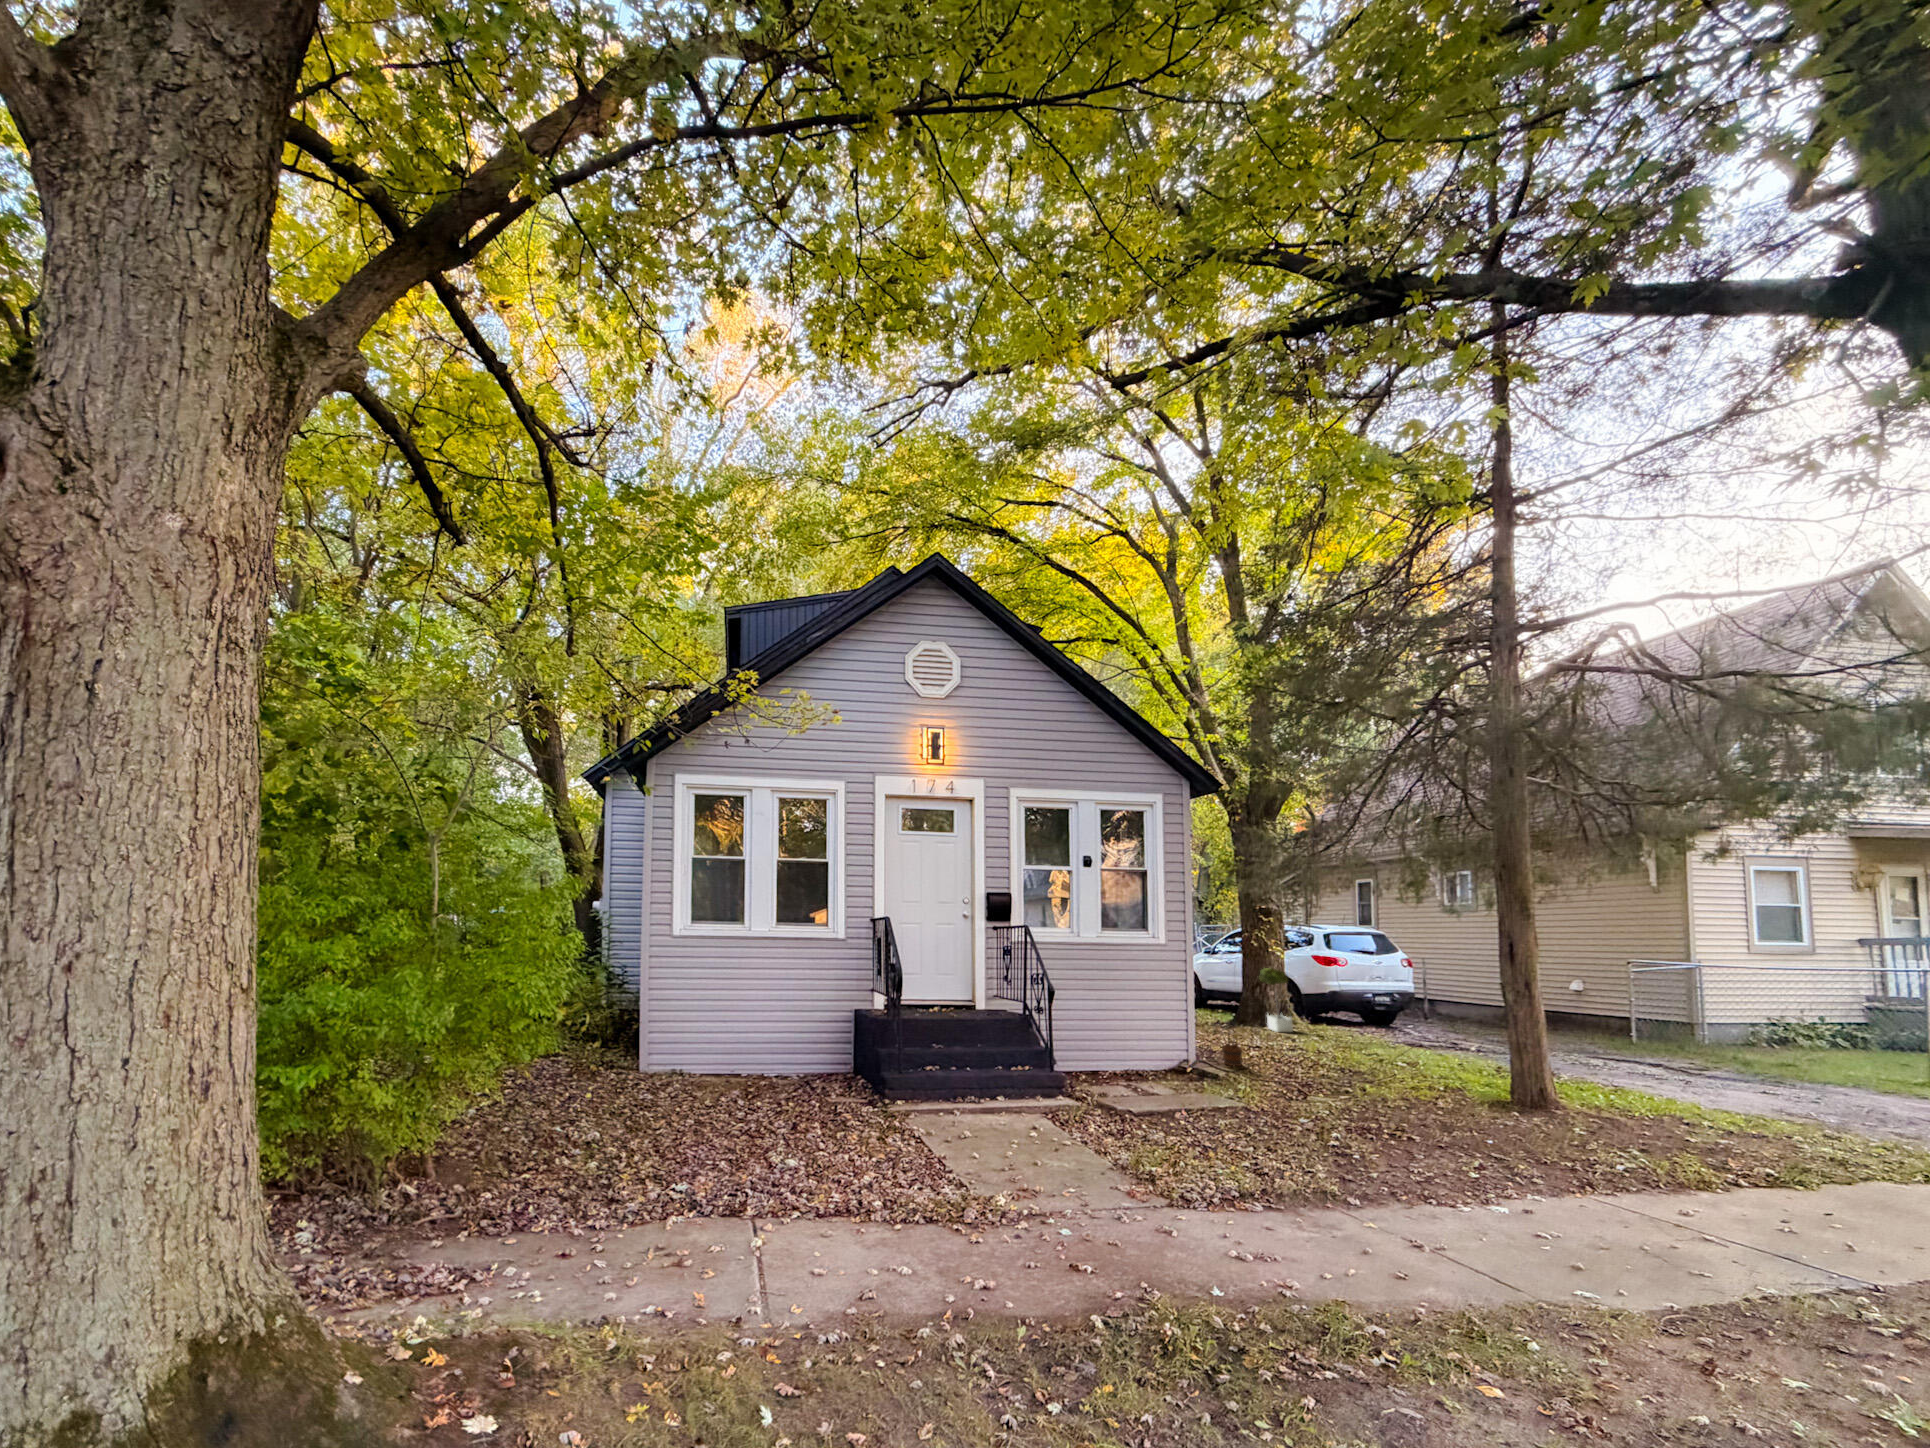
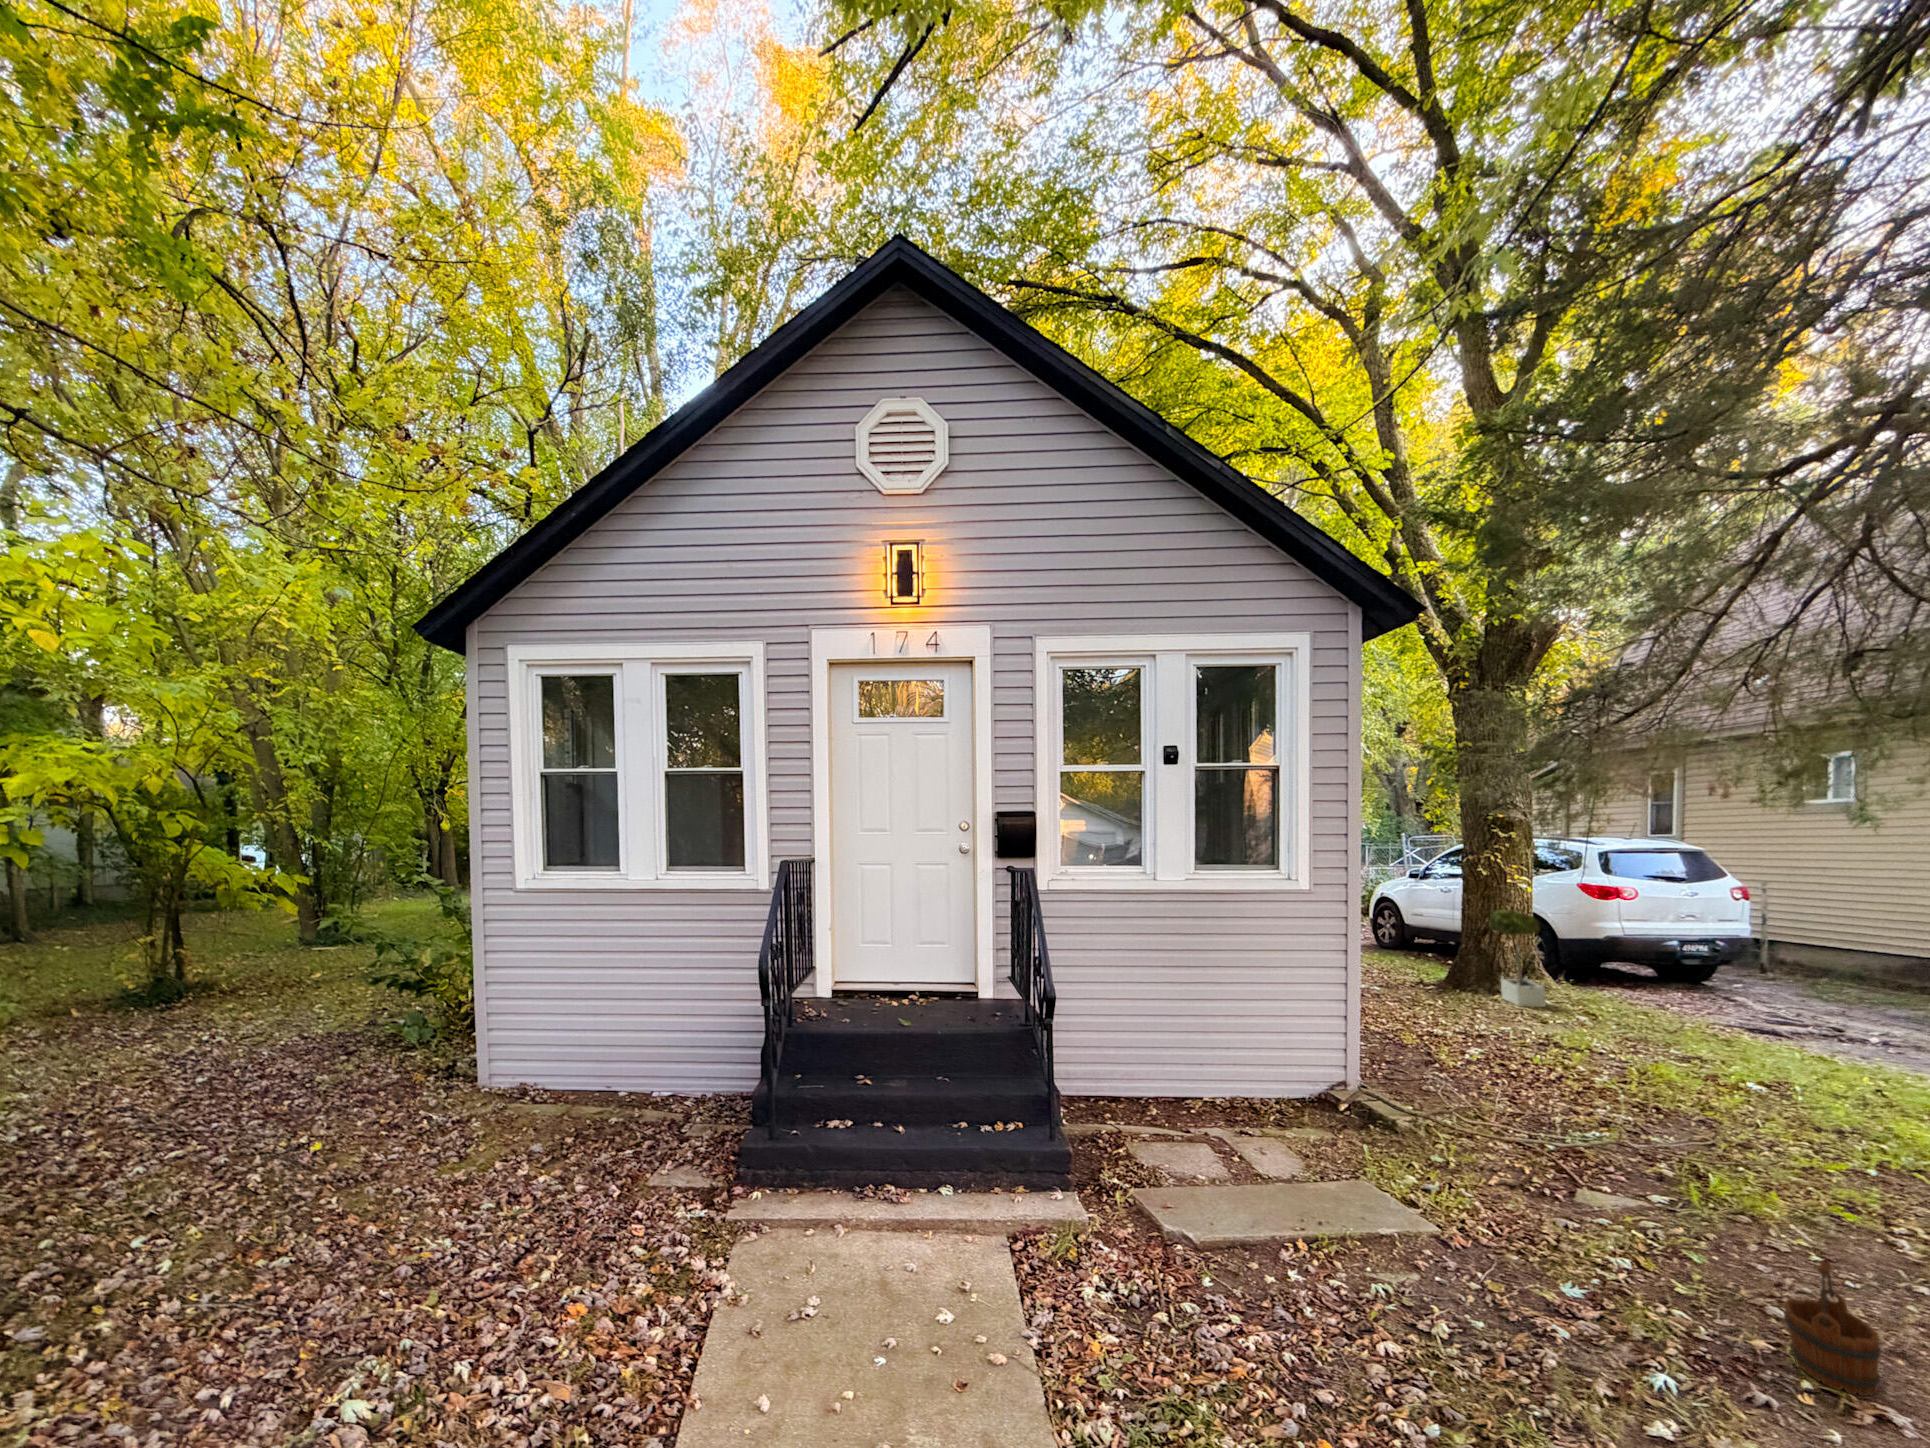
wooden bucket: present [1222,1031,1242,1066] -> present [1784,1262,1881,1396]

